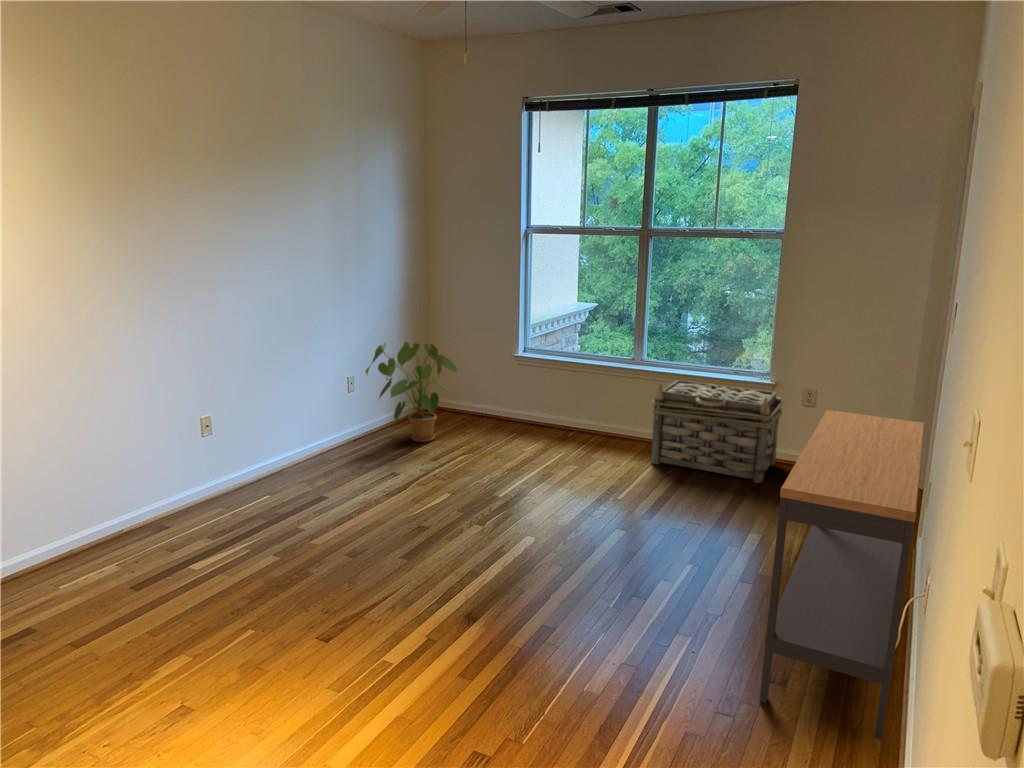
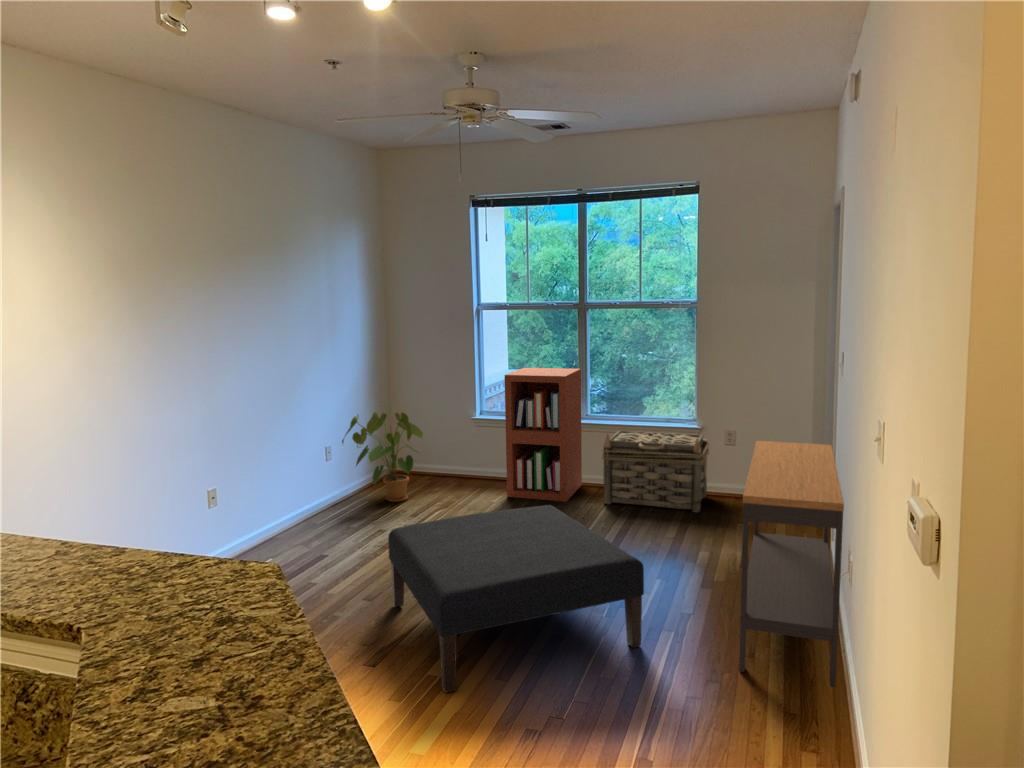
bookshelf: none [544,300,639,457] -> present [504,368,582,502]
ottoman: none [371,467,654,687] -> present [388,505,644,693]

